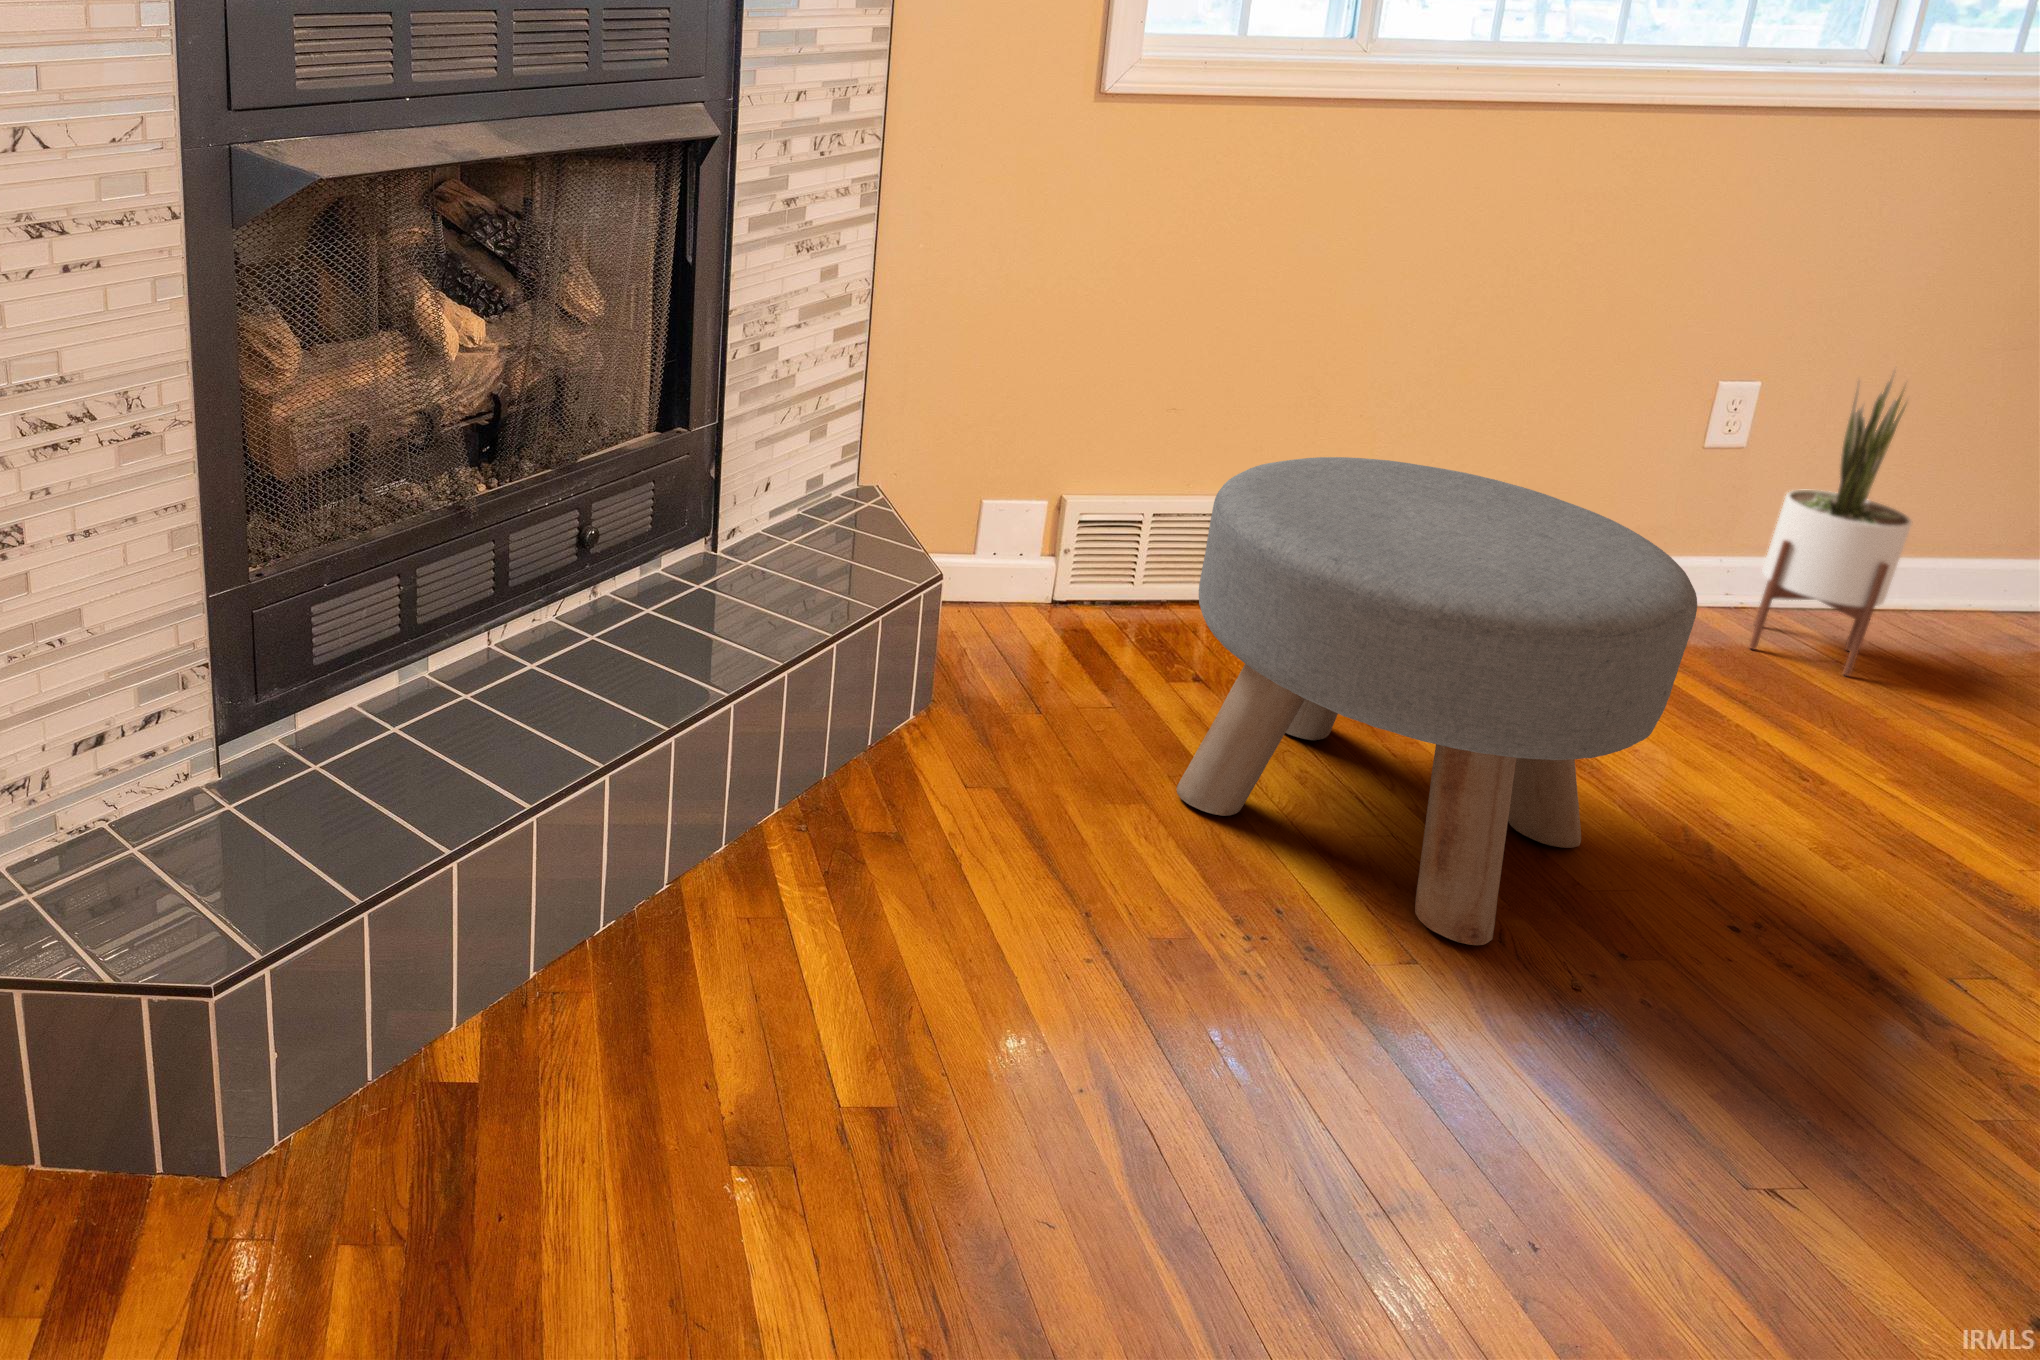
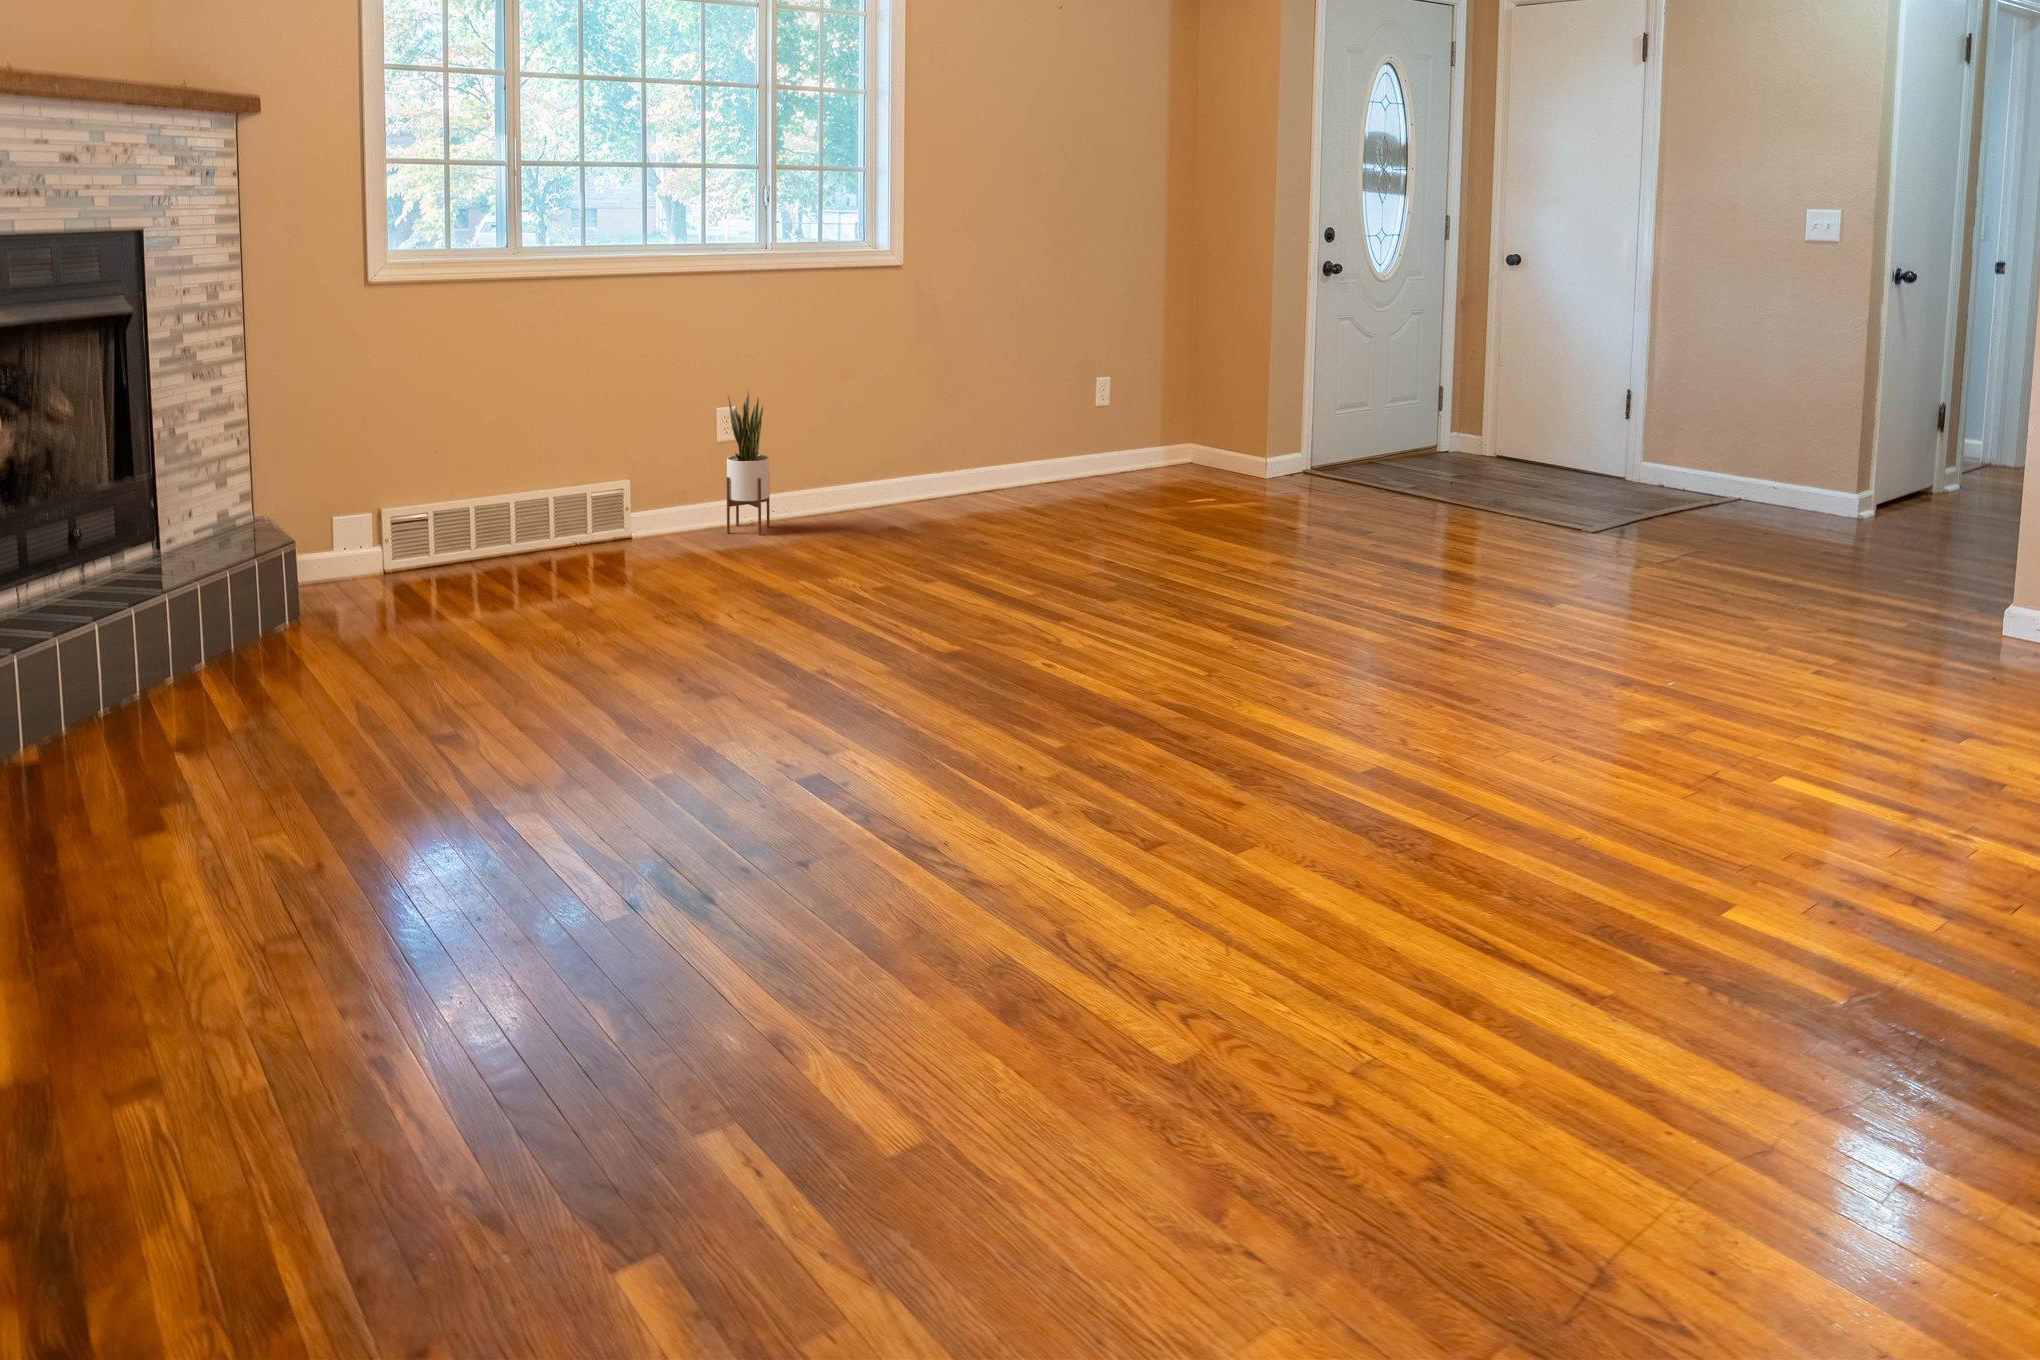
ottoman: present [1177,457,1697,945] -> none [424,447,608,631]

